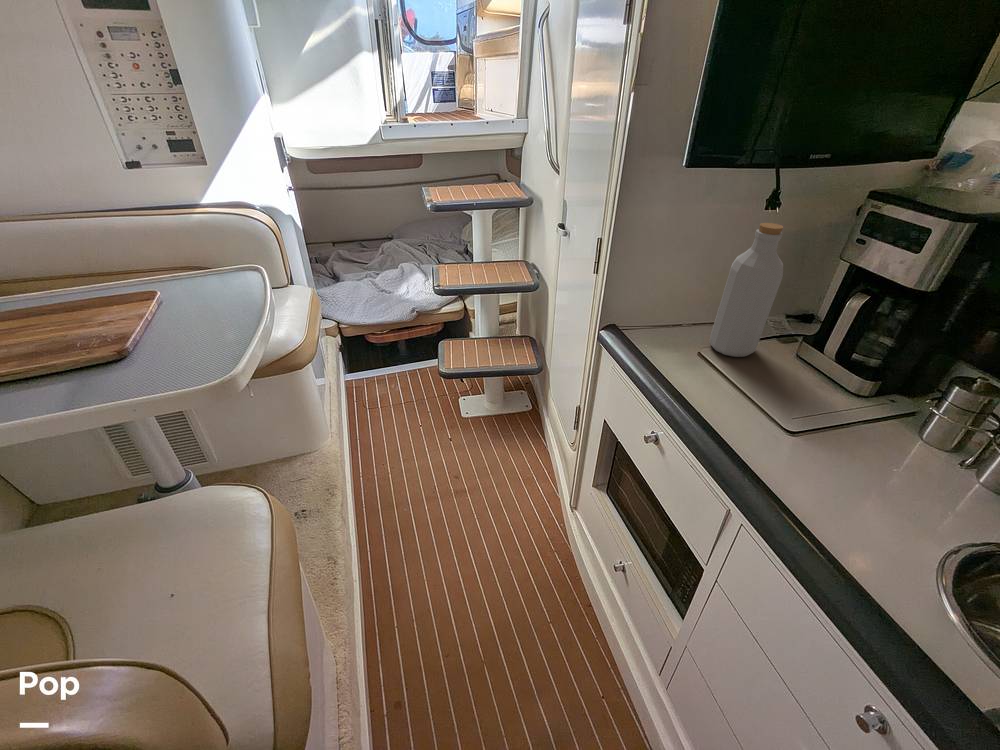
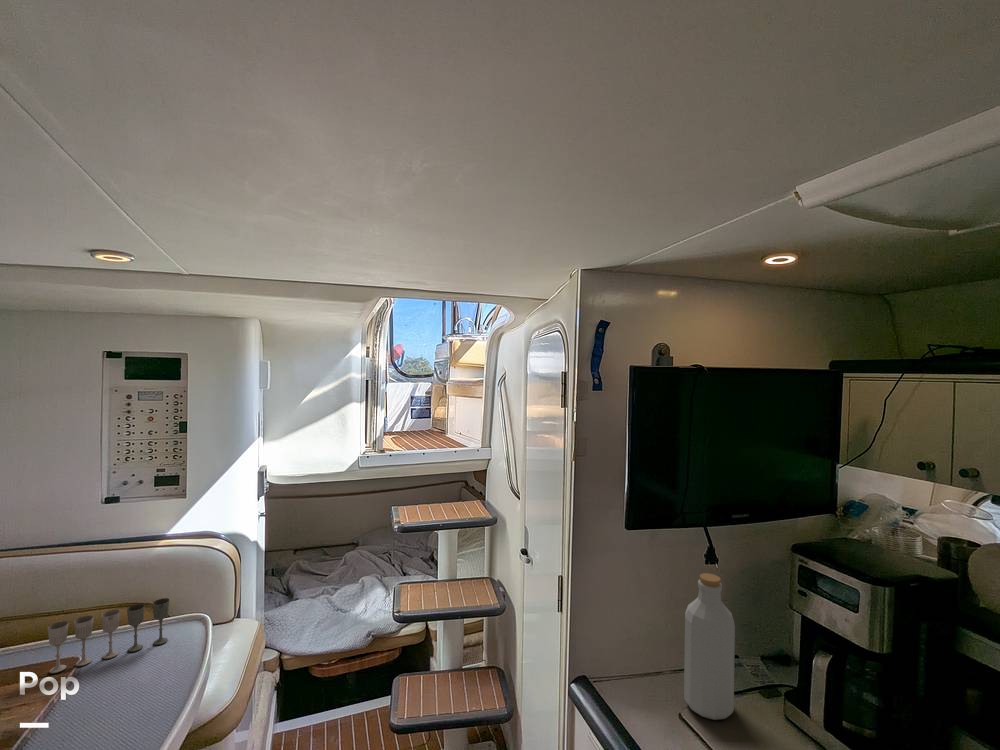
wine glass: none [104,245,224,303] -> present [48,598,169,674]

